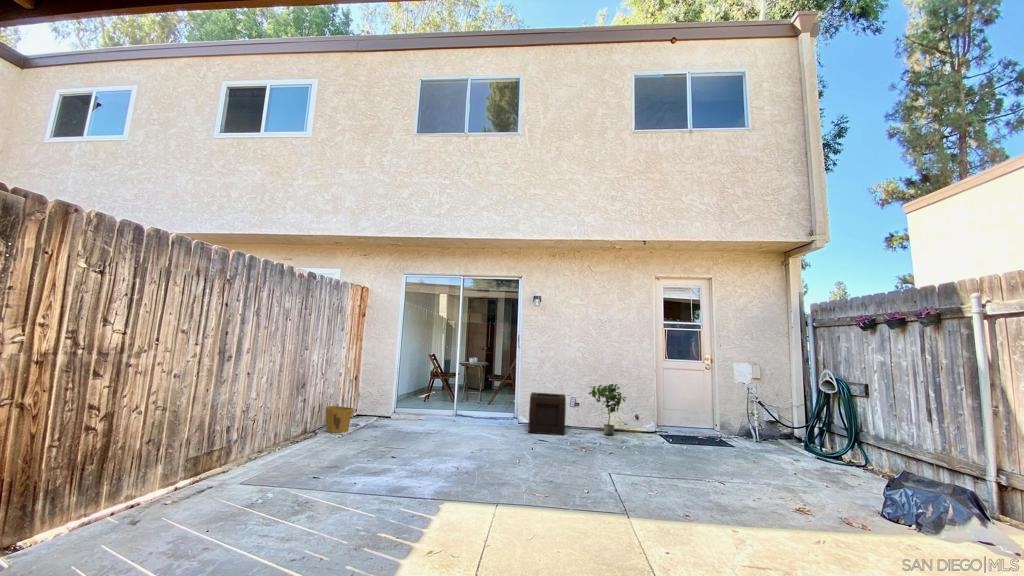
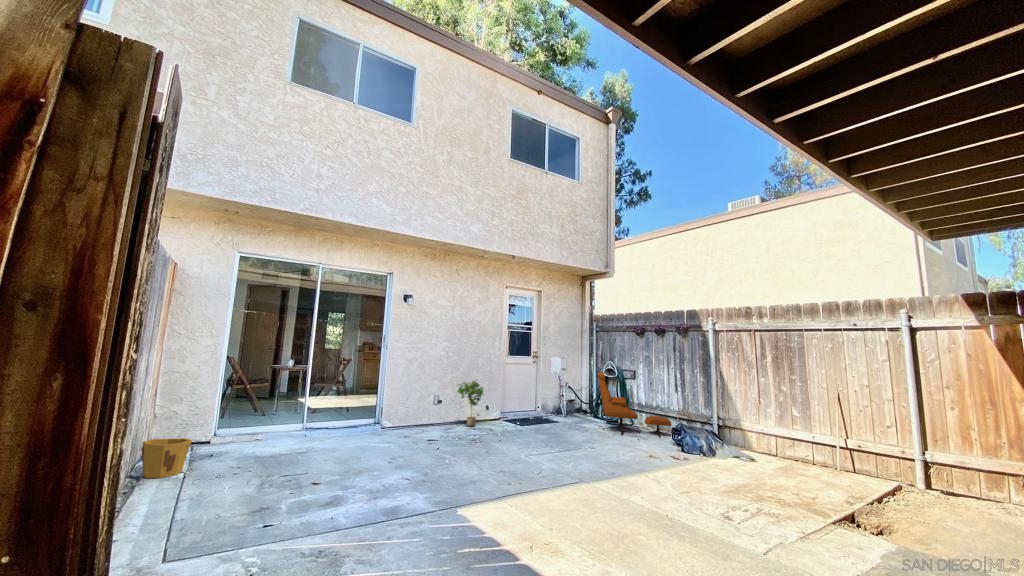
lounge chair: none [775,382,918,495] -> present [598,372,671,438]
wooden crate: present [529,392,566,435] -> none [395,393,441,435]

